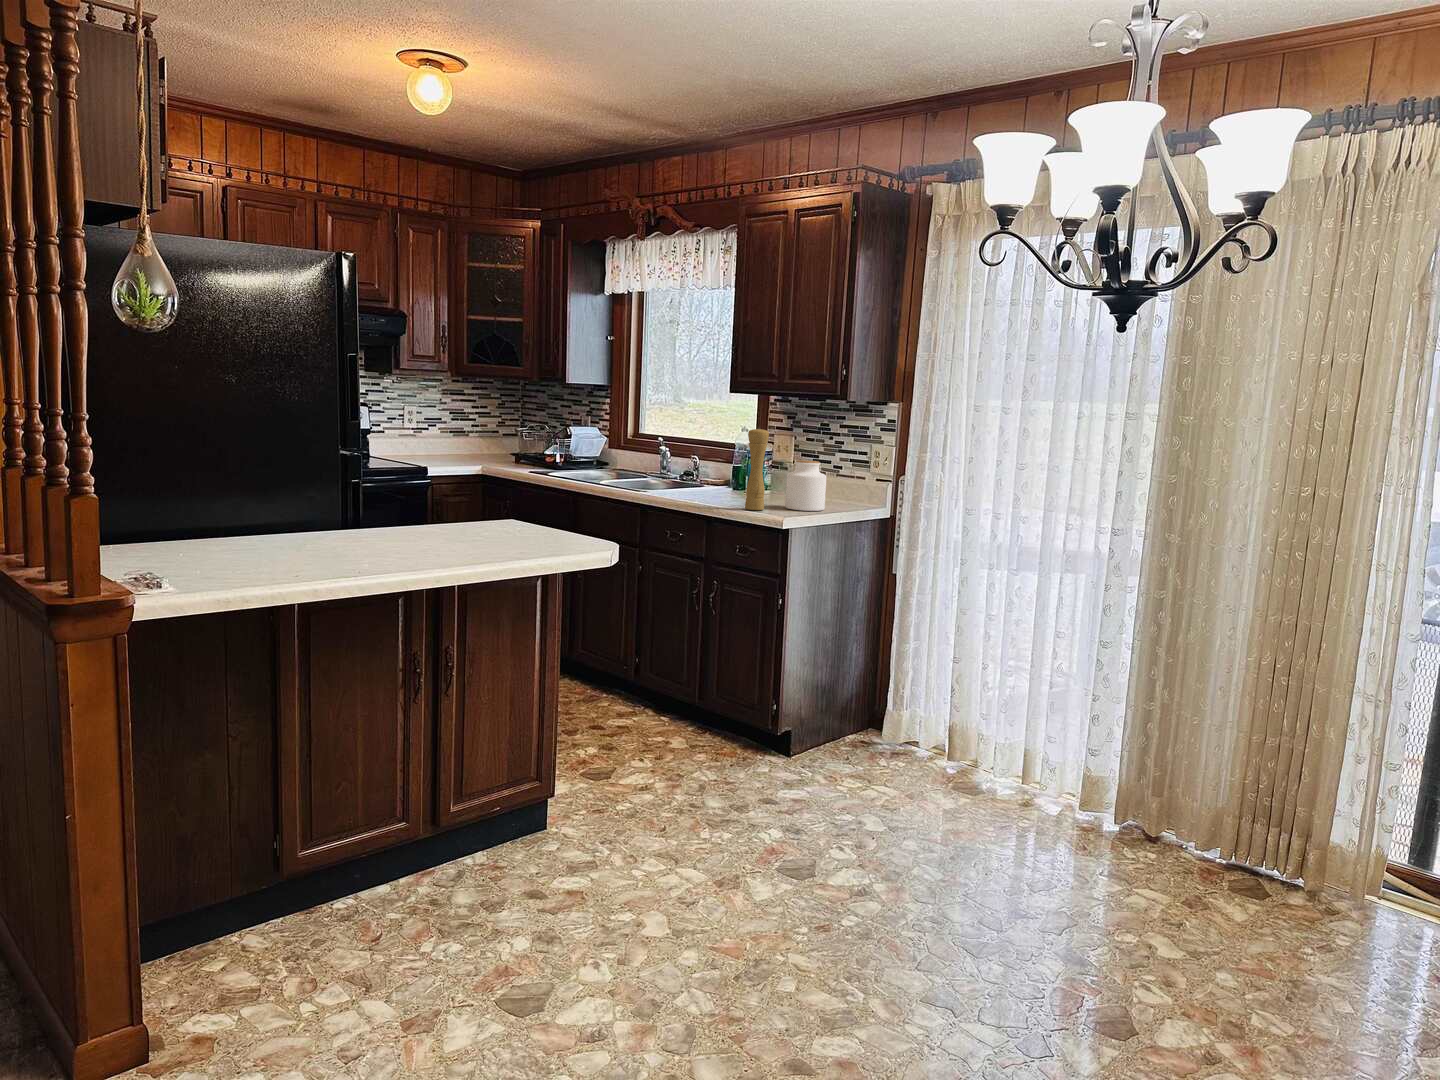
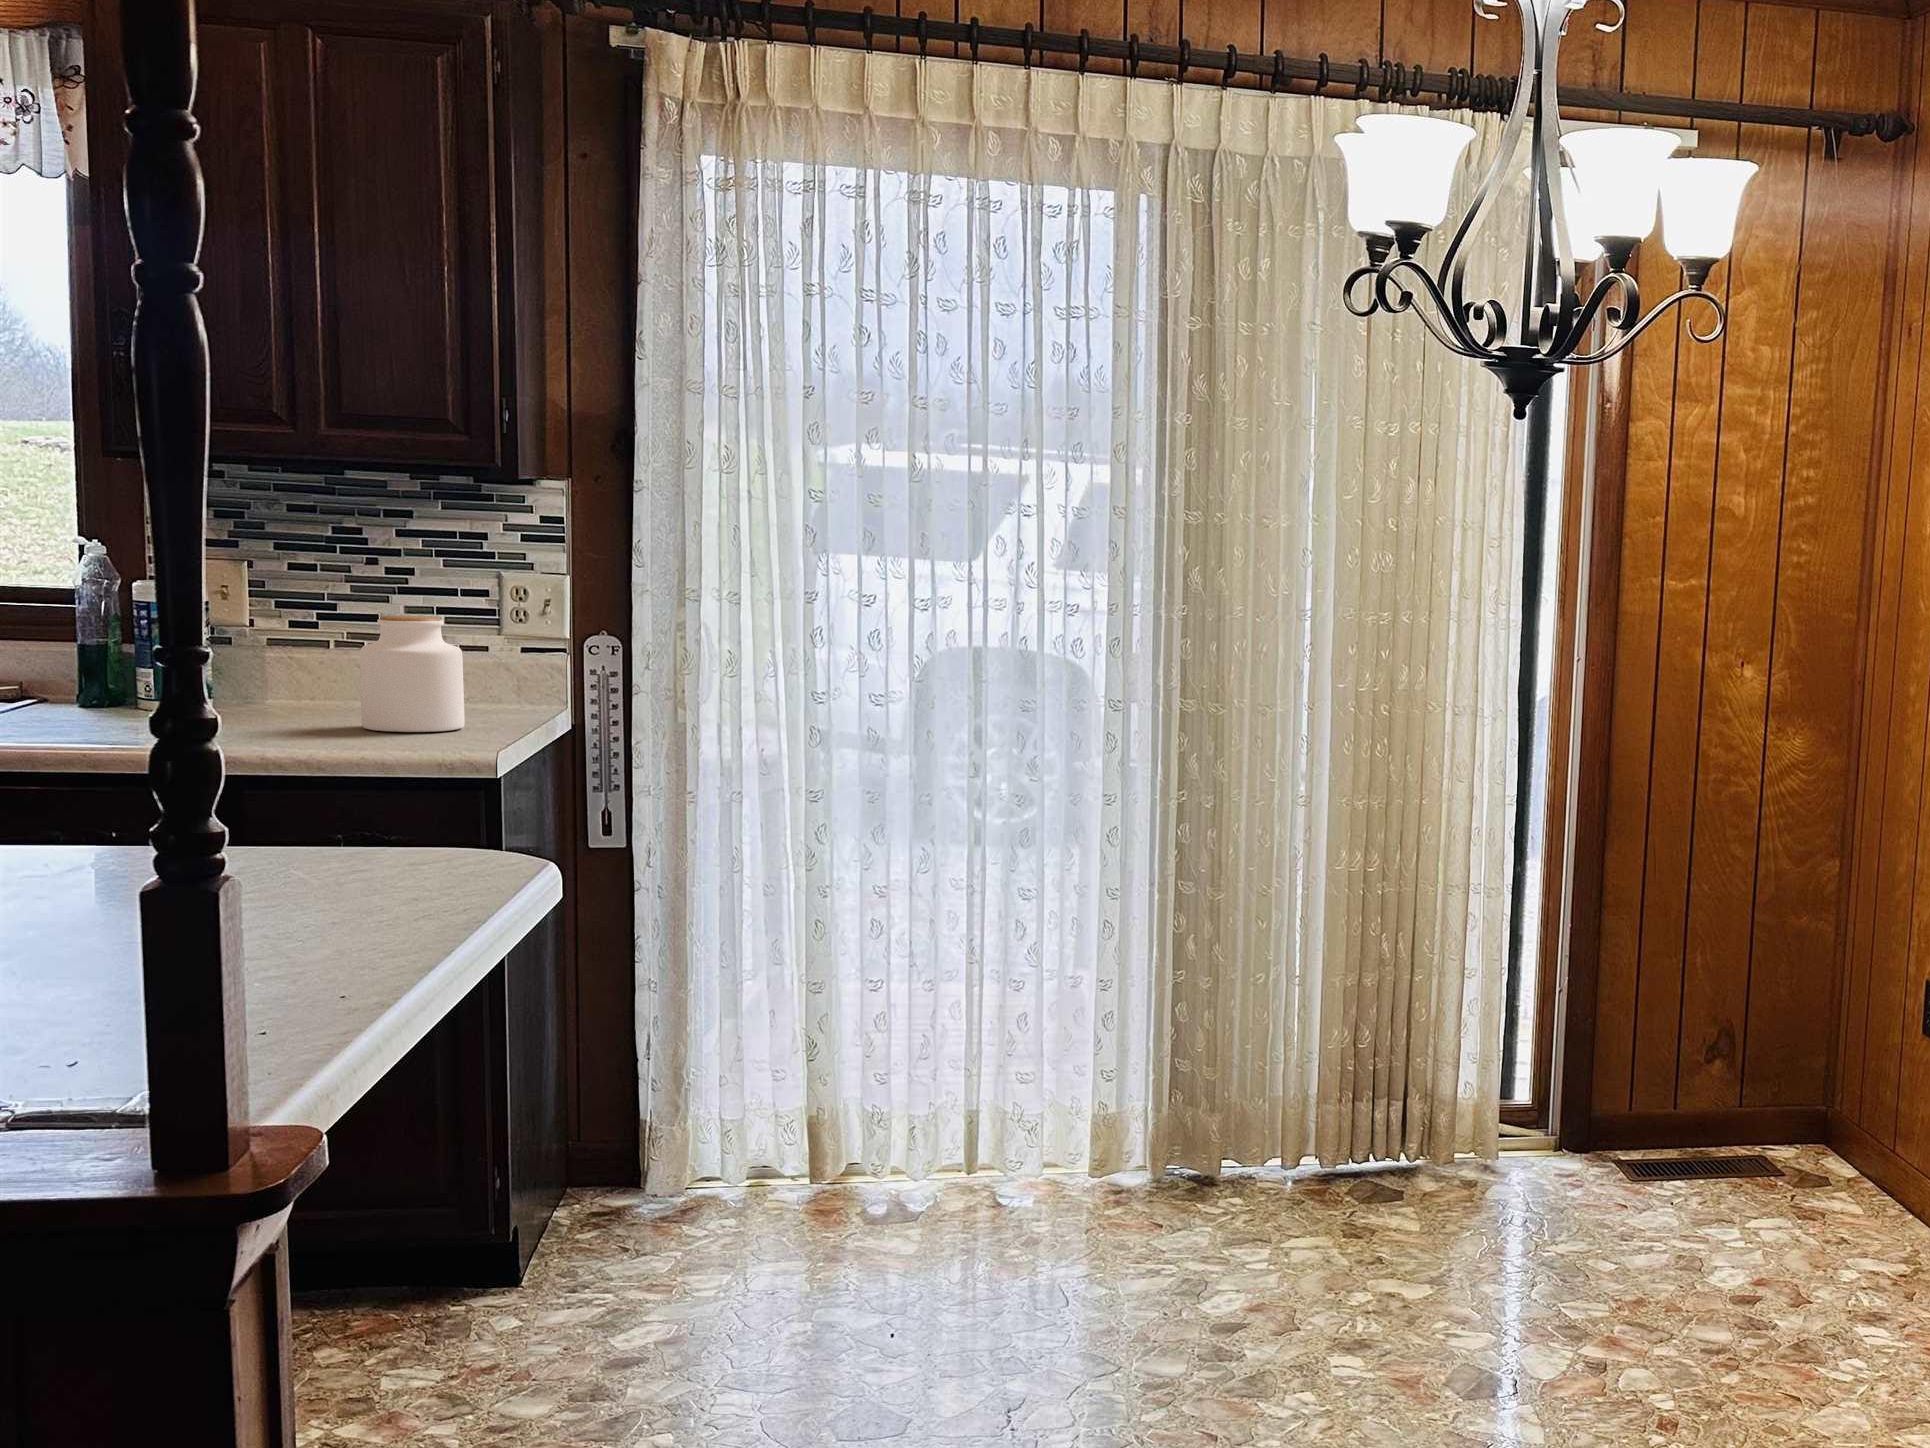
pepper mill: present [745,428,769,510] -> none [287,544,348,742]

